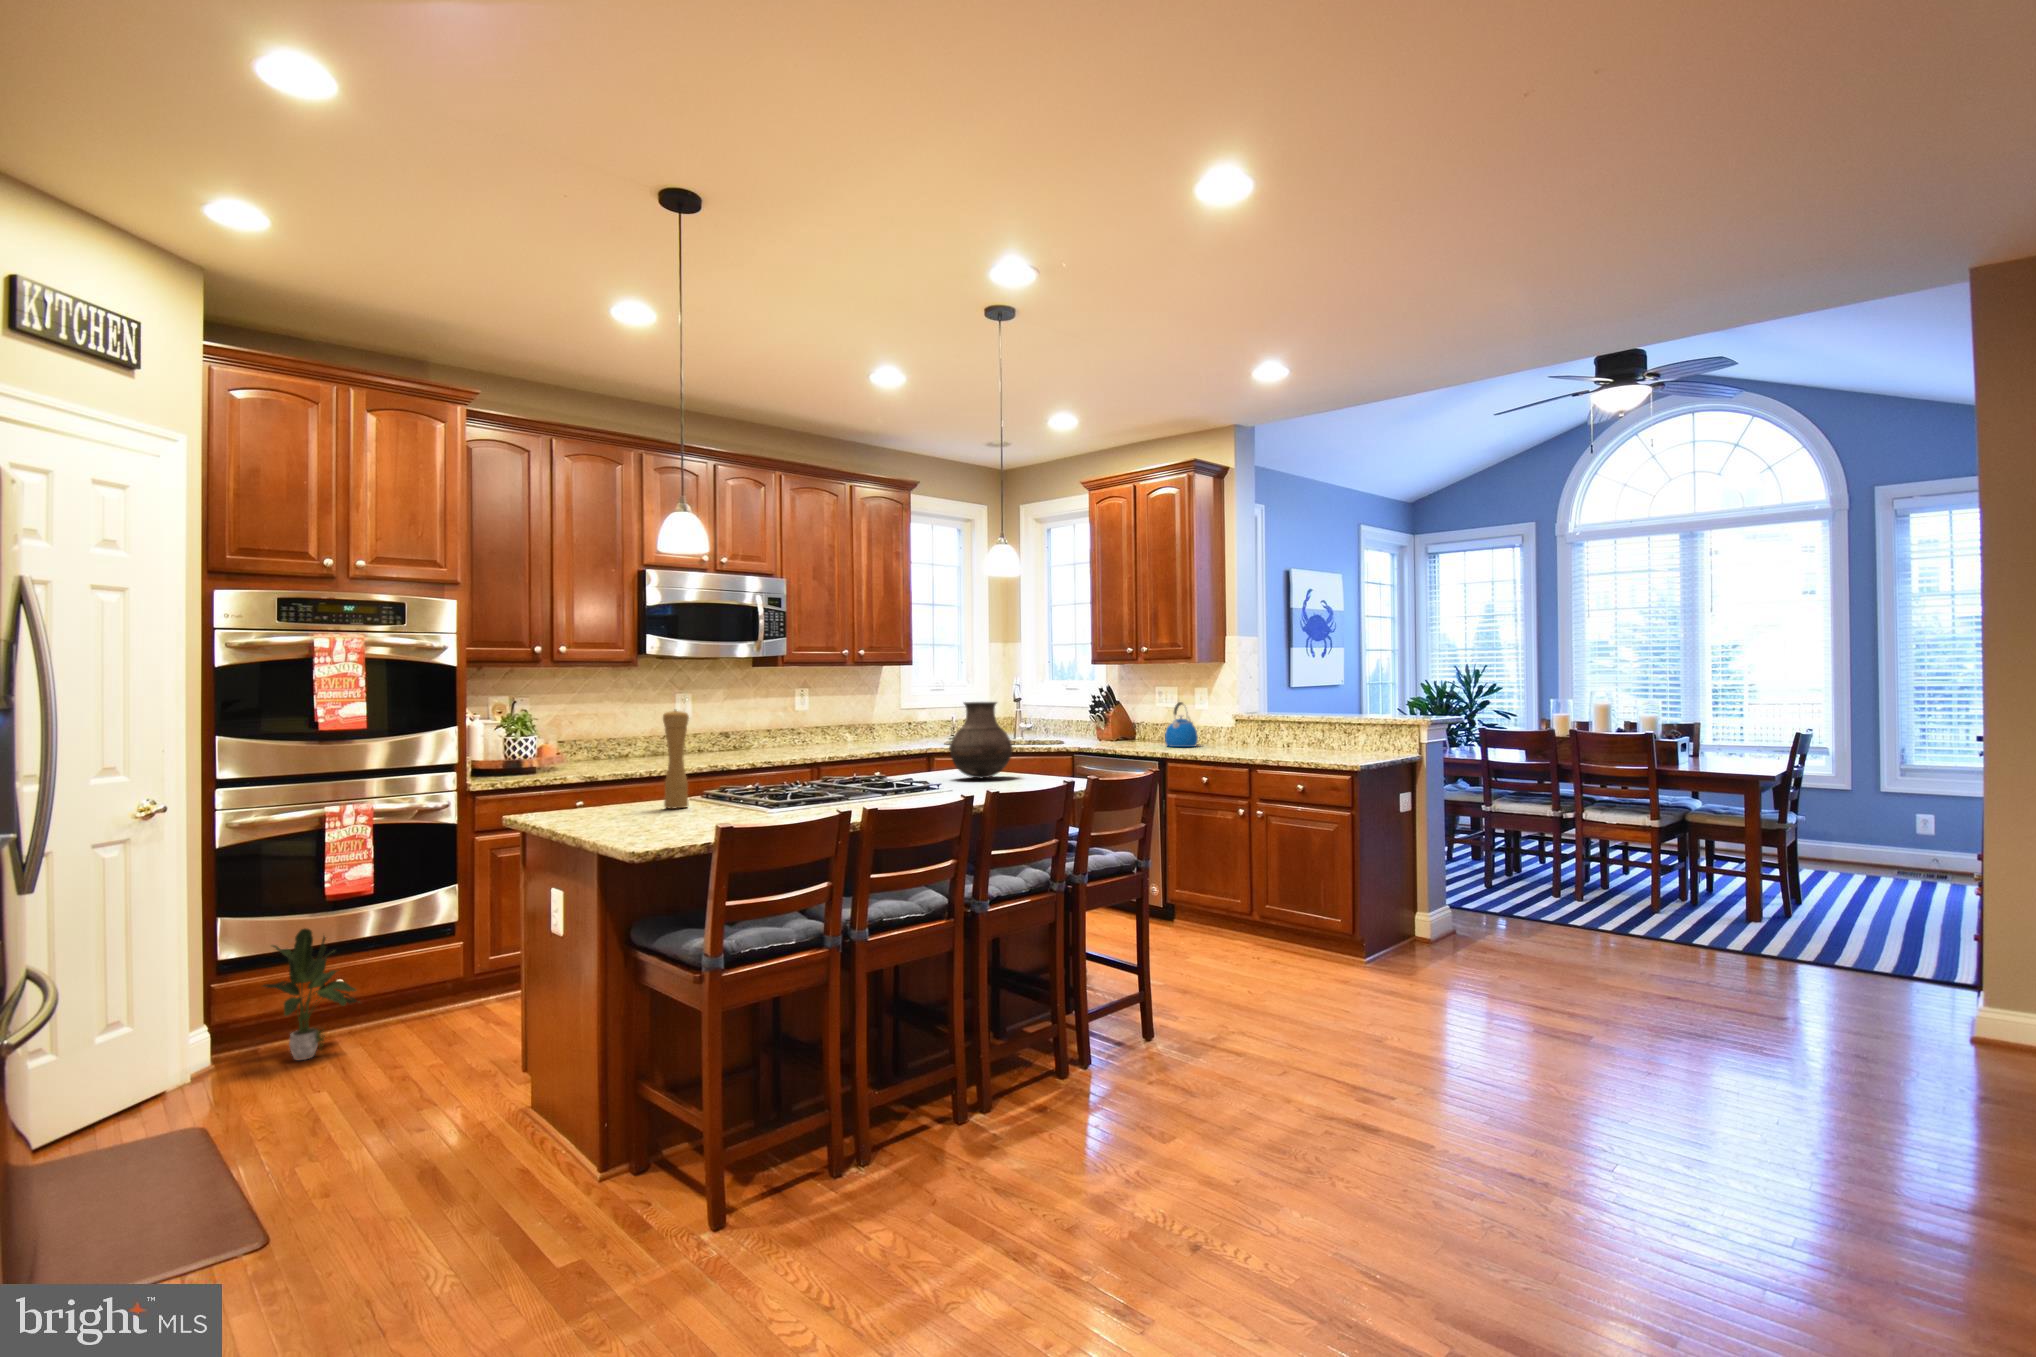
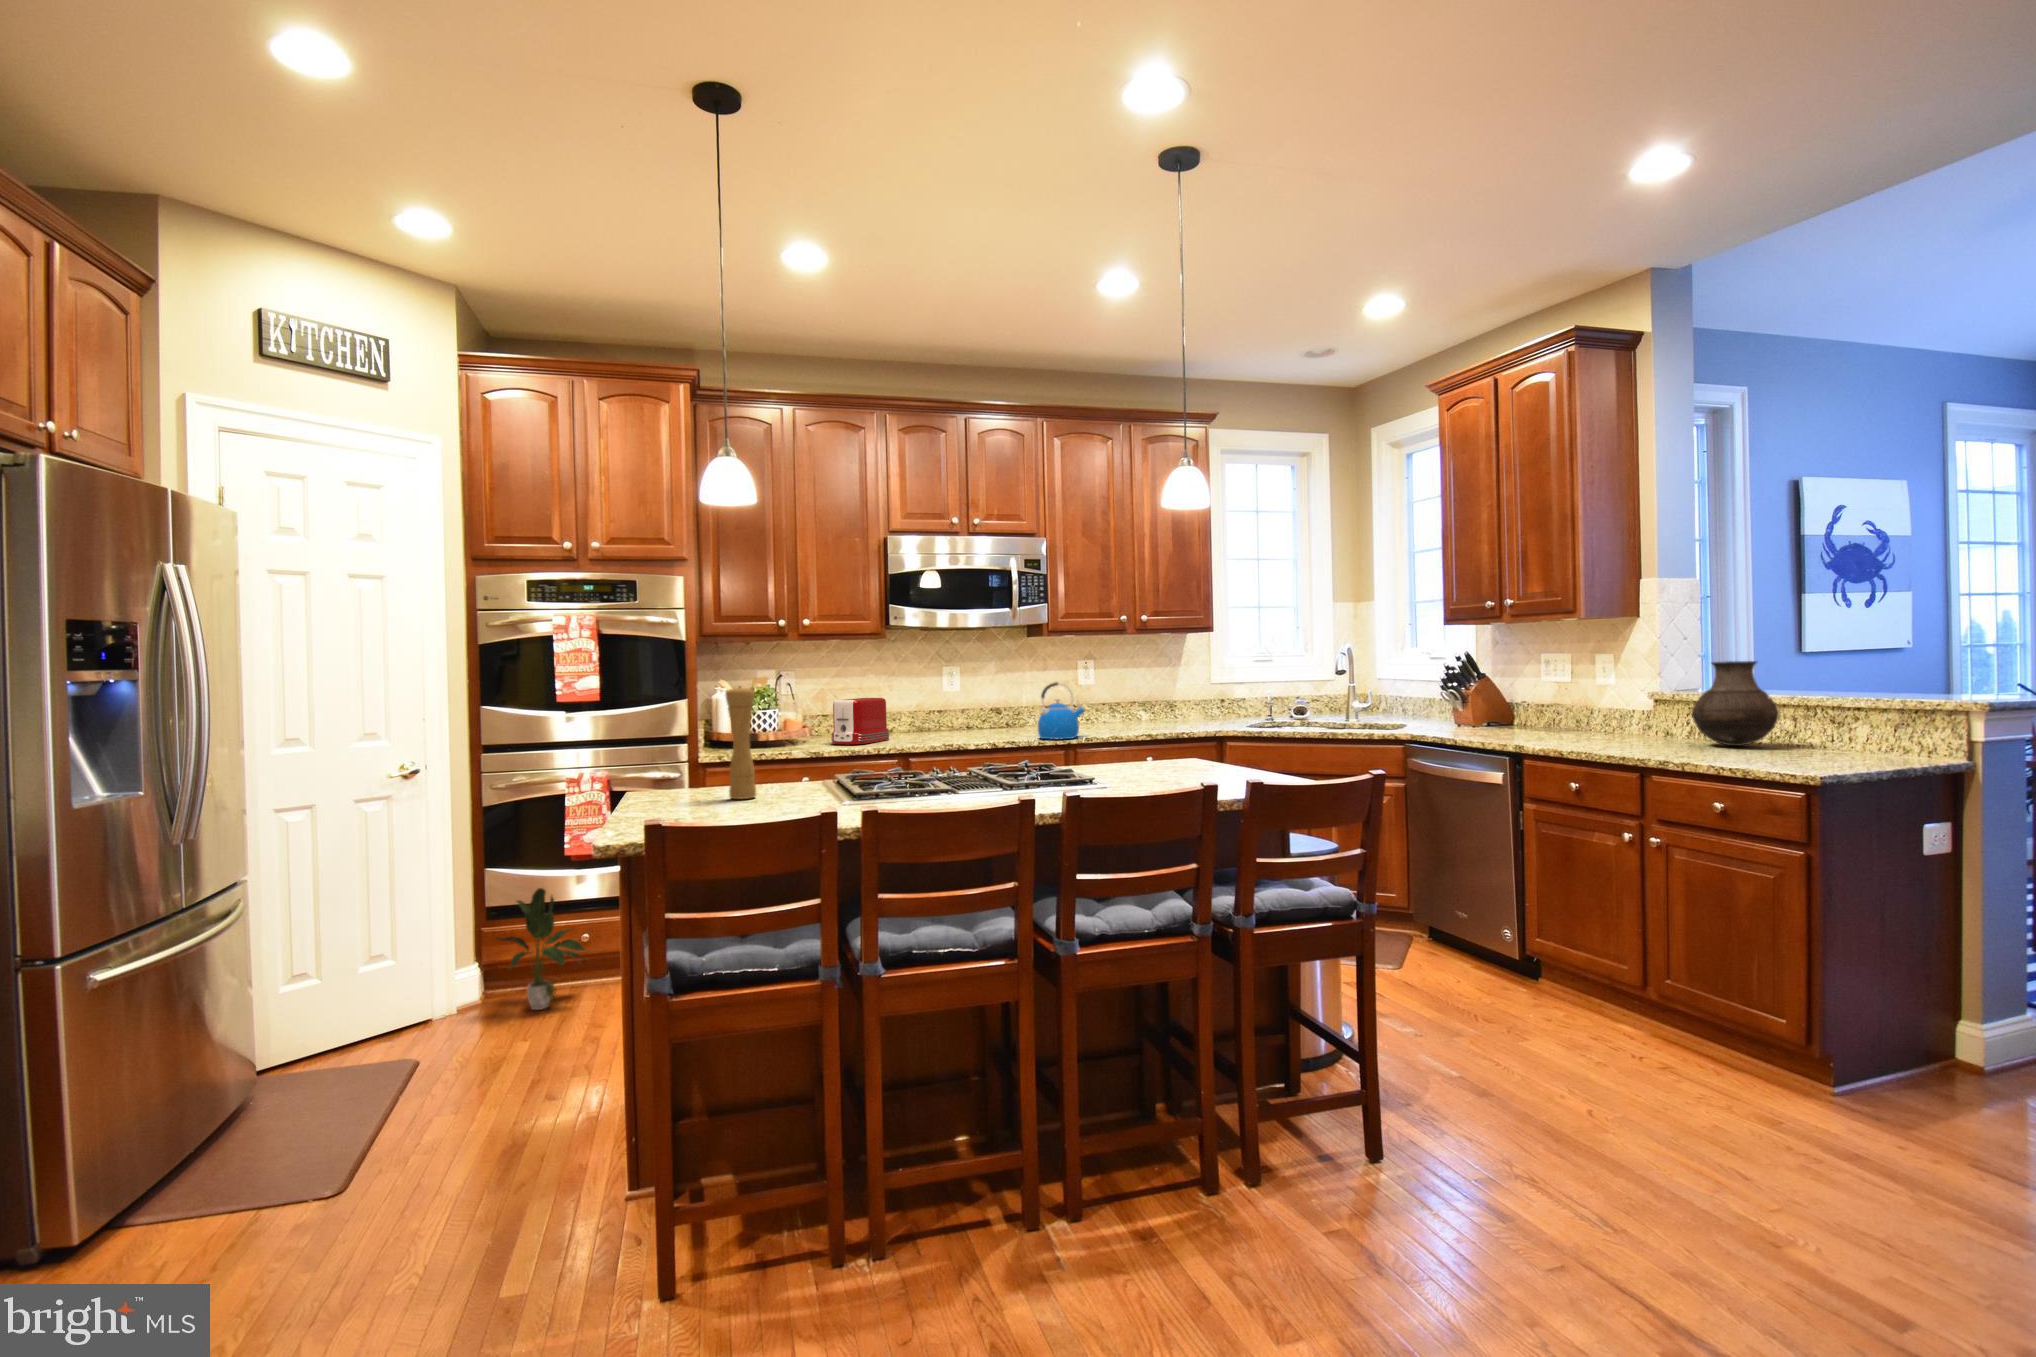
vase: present [949,702,1012,778] -> present [1692,661,1779,746]
kettle: present [1165,702,1198,747] -> present [1038,682,1085,739]
toaster: none [594,724,646,768] -> present [831,698,890,745]

